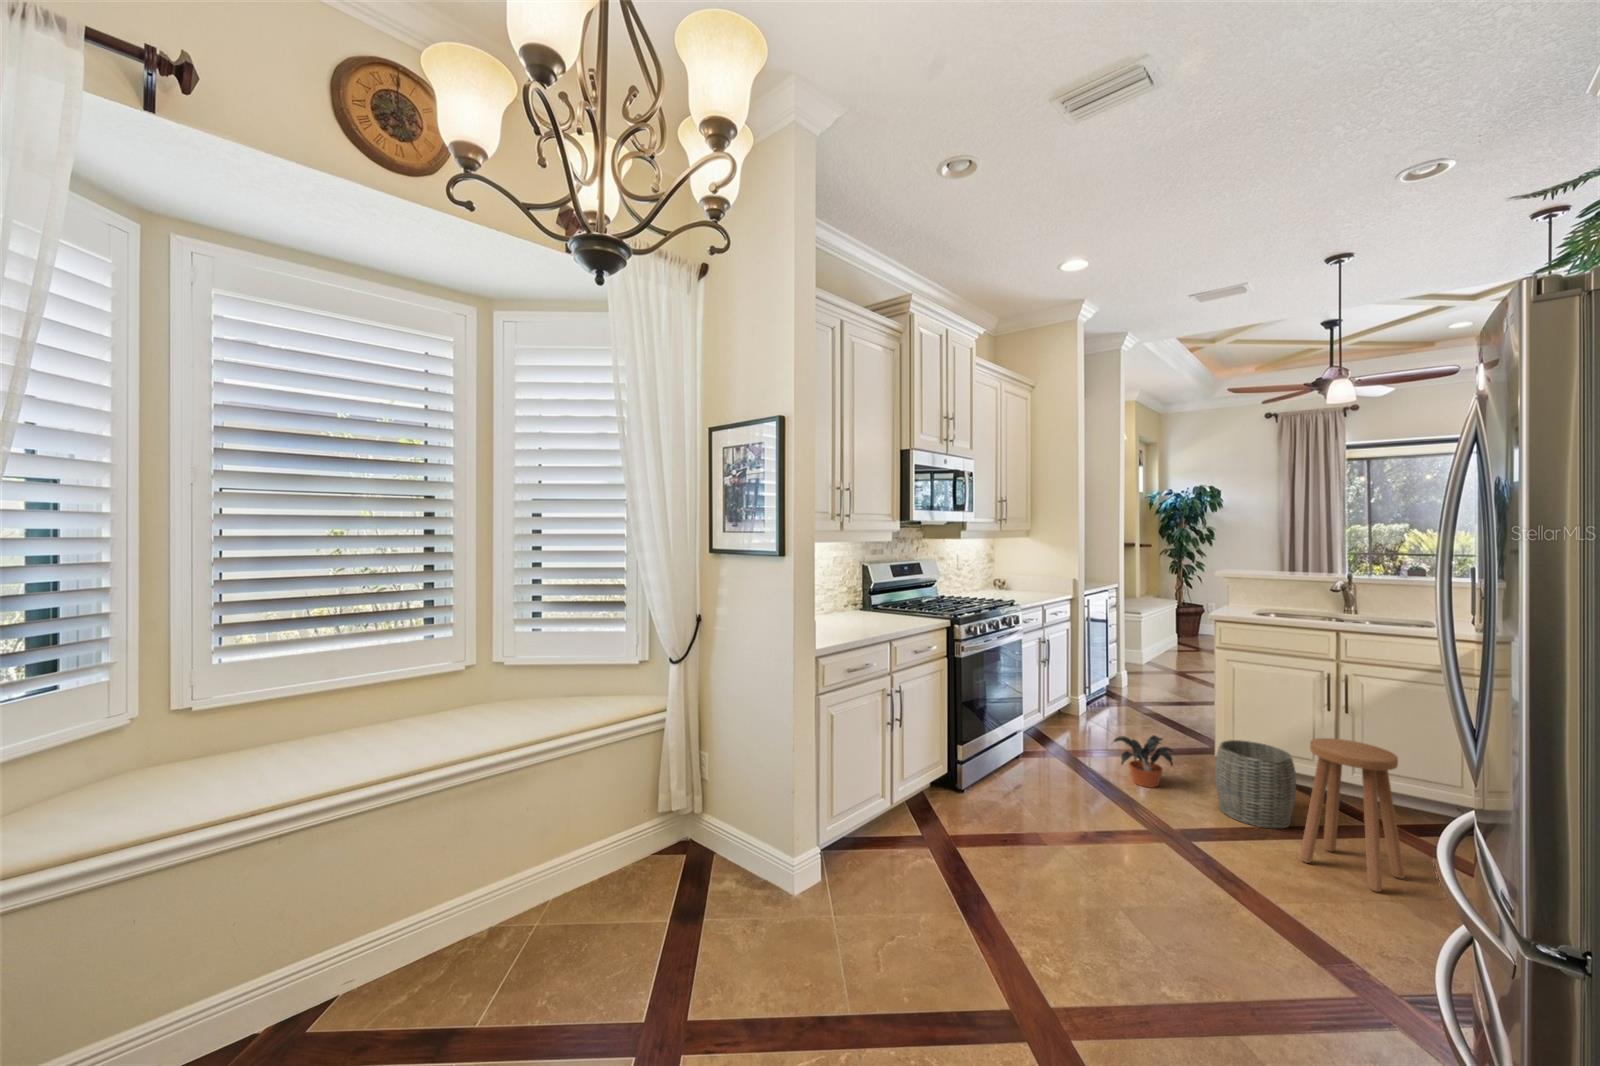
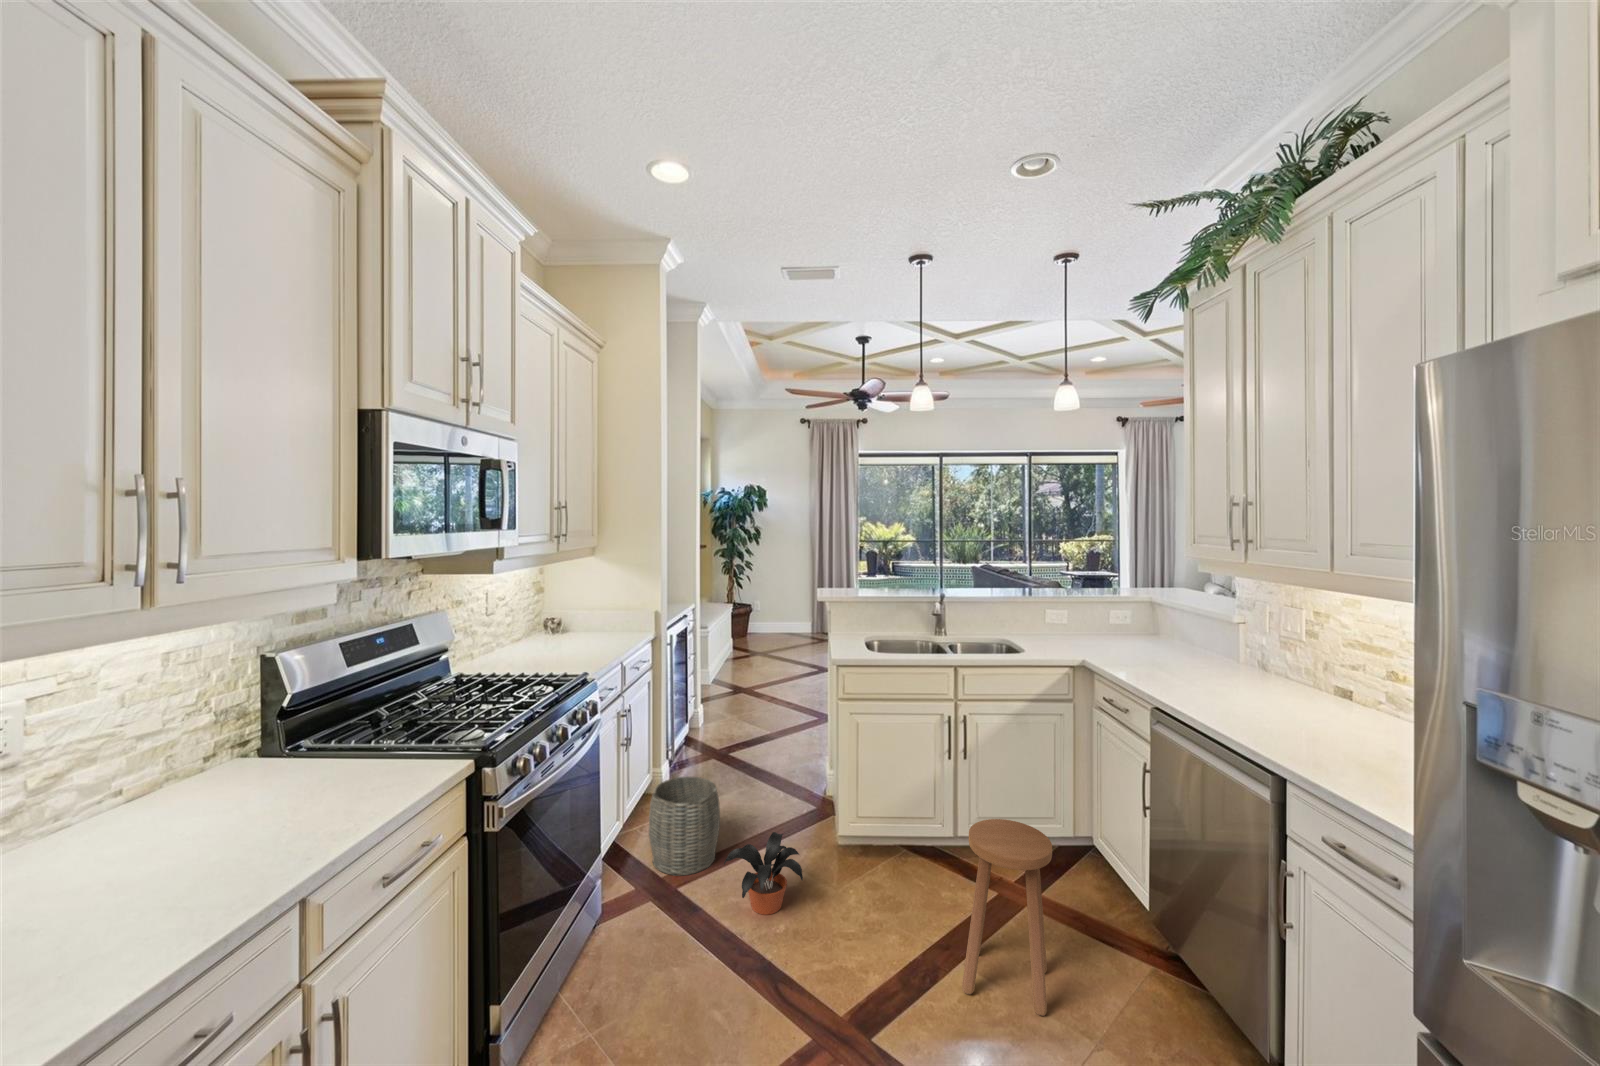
woven basket: present [1215,740,1296,829] -> present [649,777,720,875]

